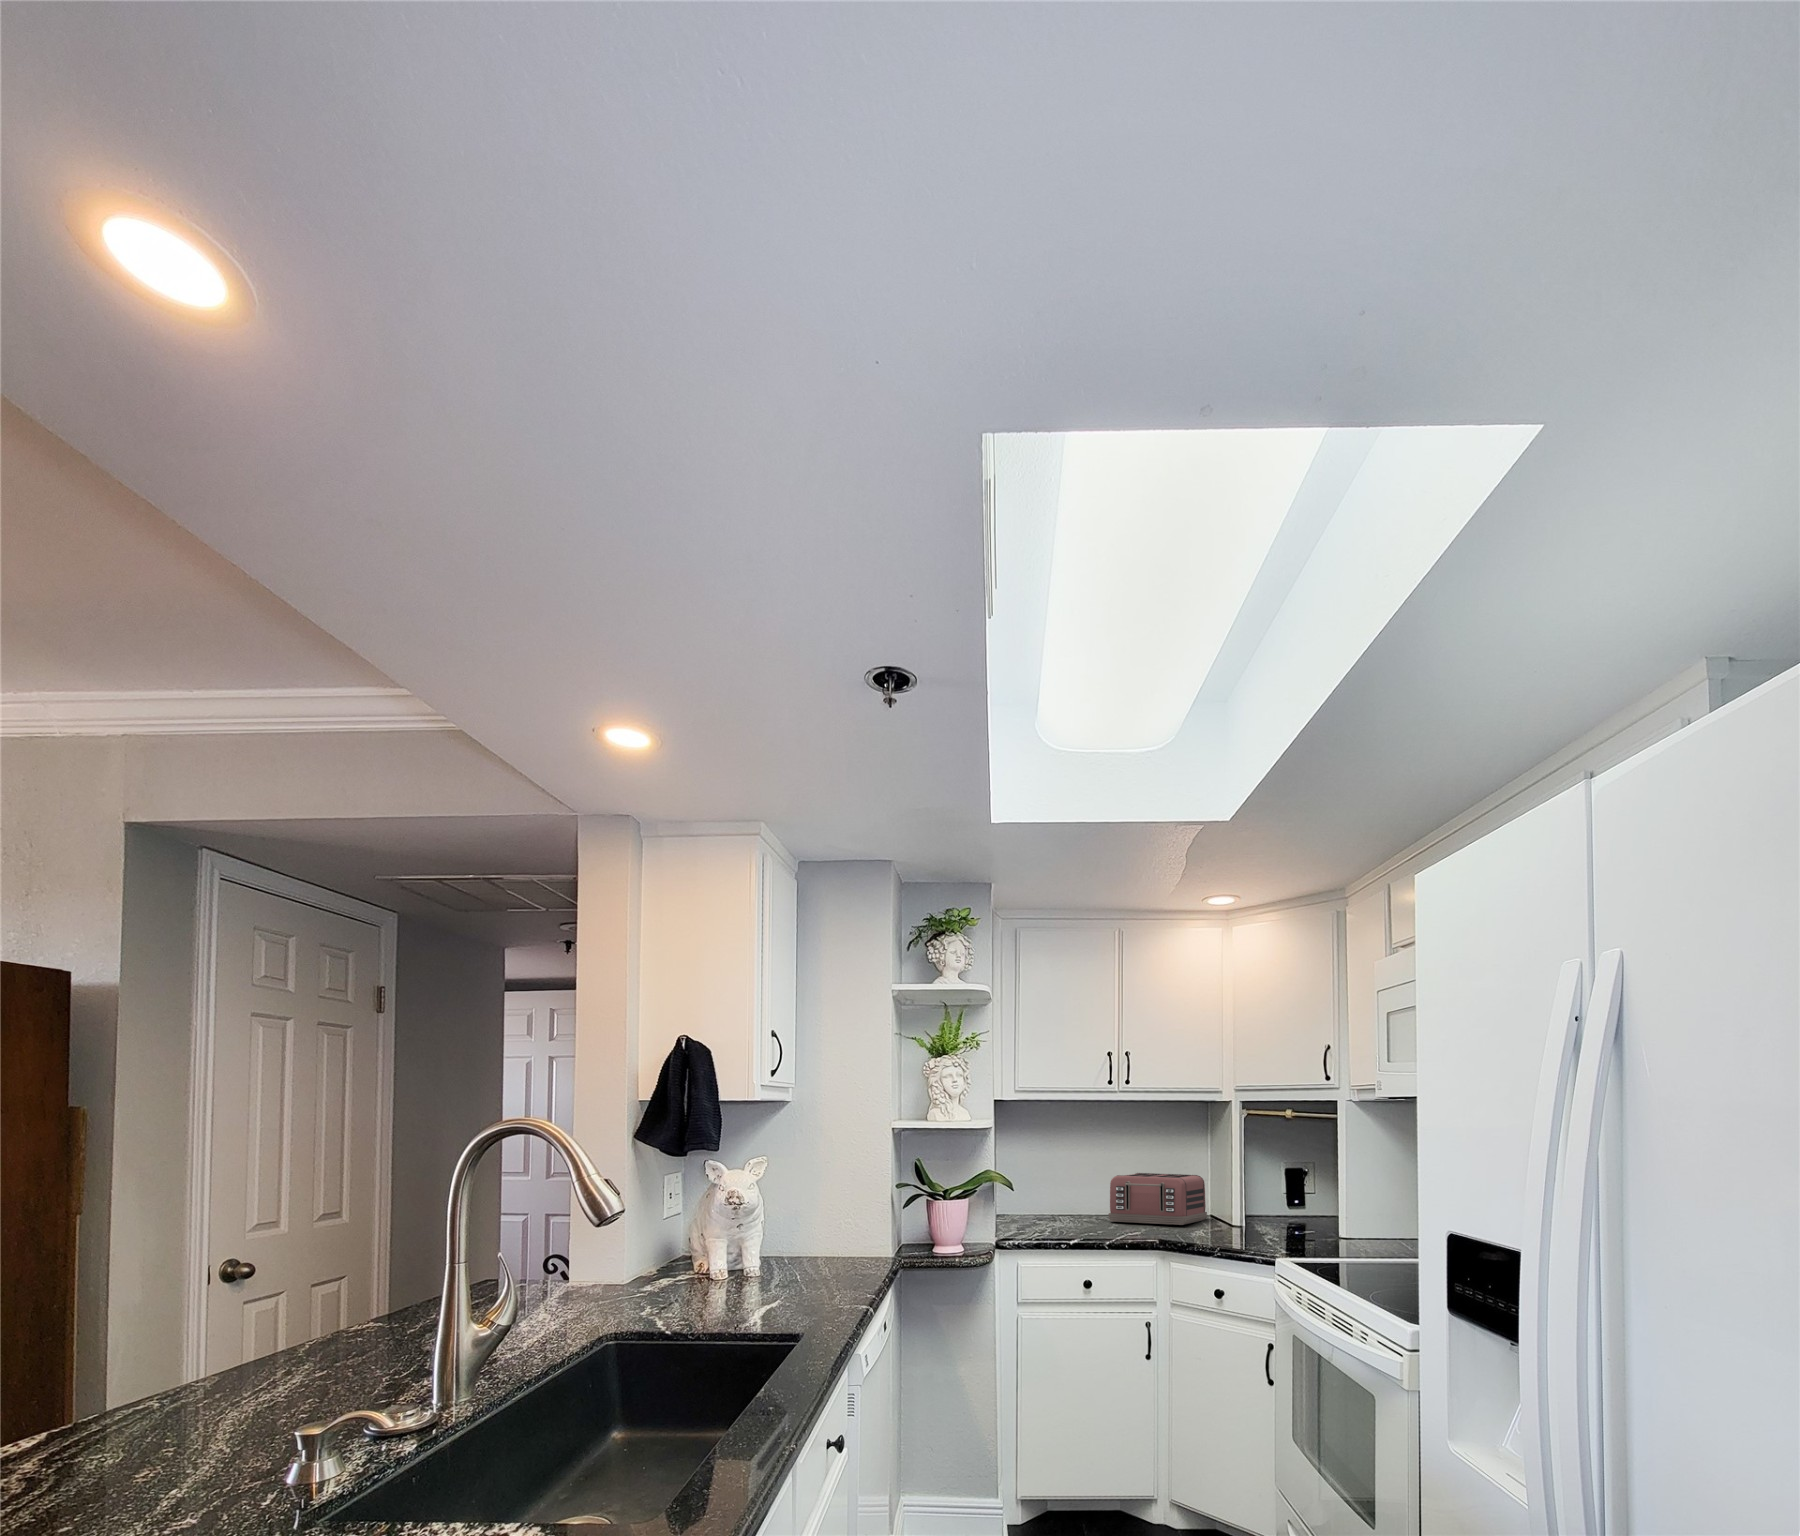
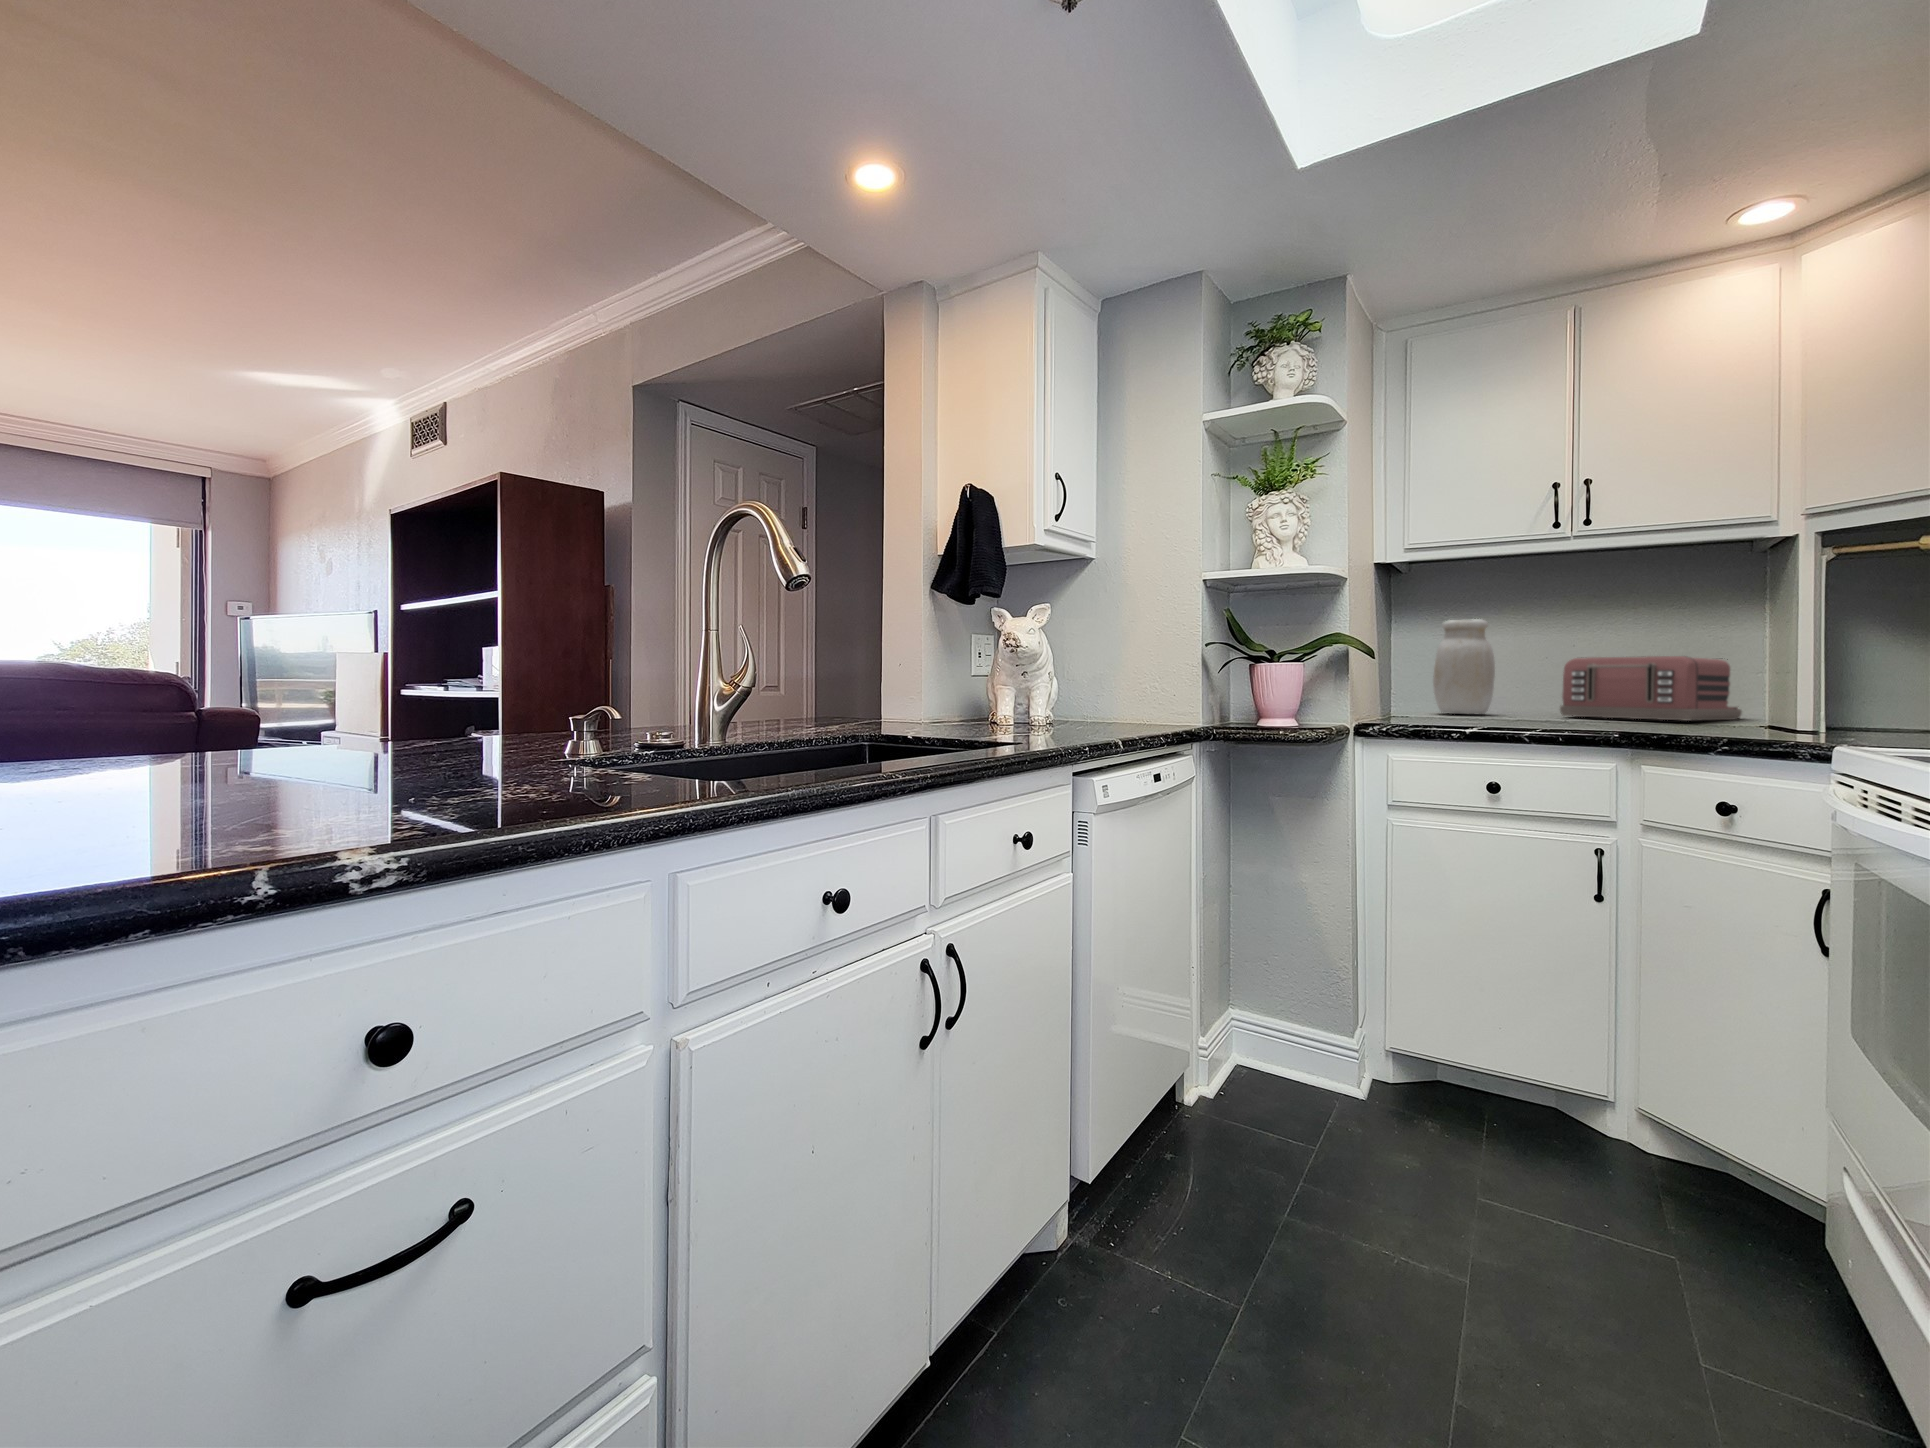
jar: none [1025,1142,1066,1221] -> present [1433,619,1495,714]

